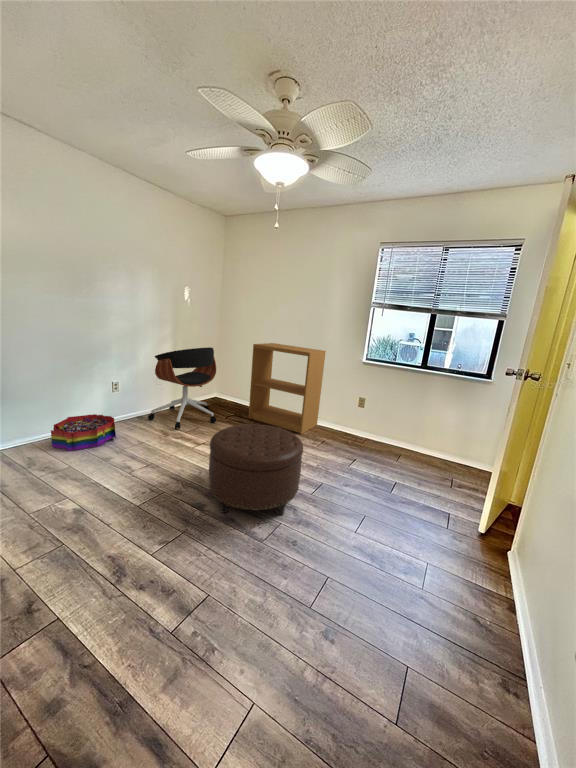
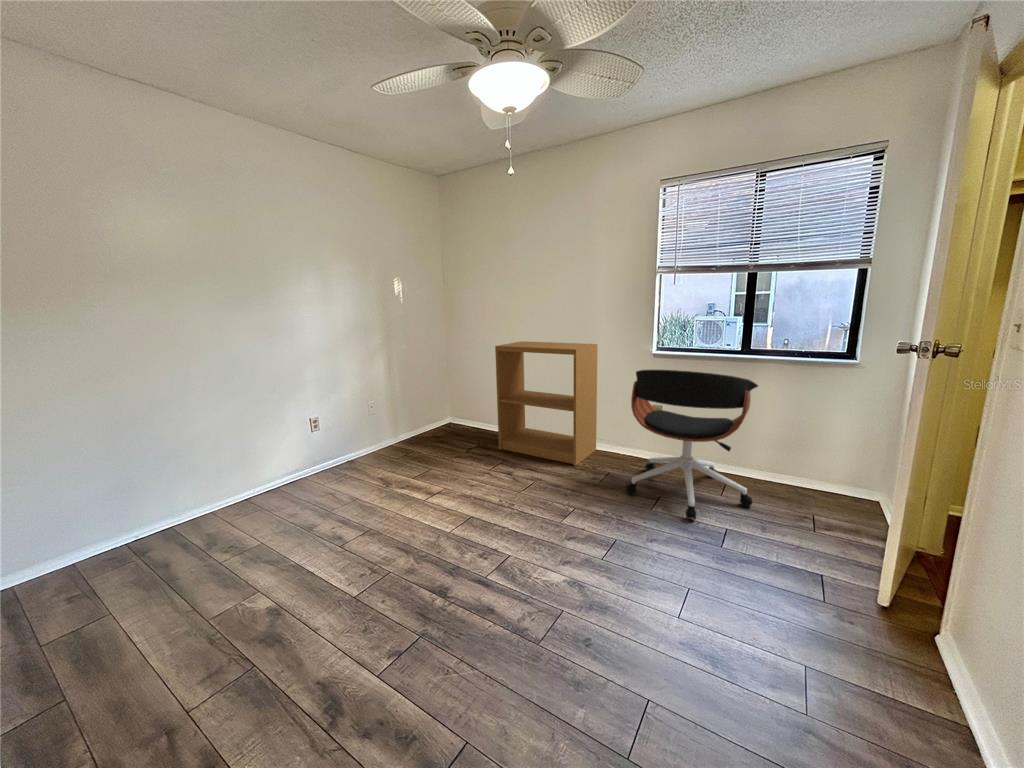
office chair: present [148,347,217,429] -> present [626,370,758,520]
storage bin: present [51,414,116,451] -> none [236,464,323,520]
ottoman: present [209,424,303,515] -> none [447,461,584,599]

